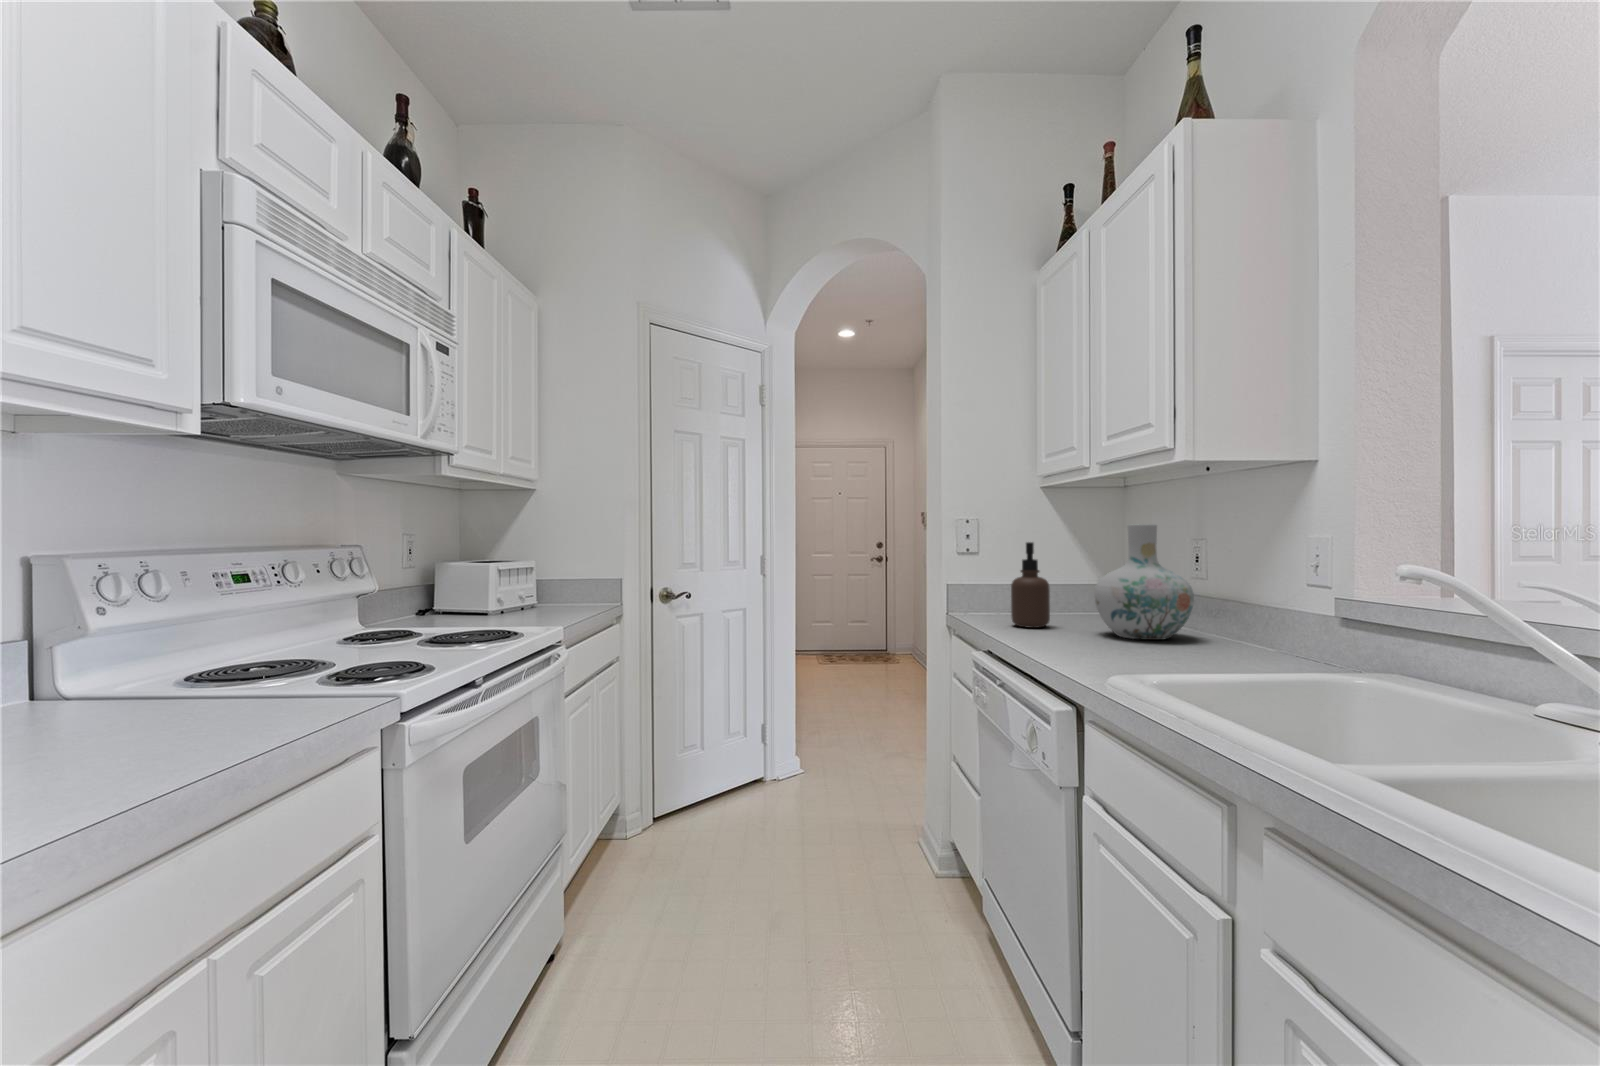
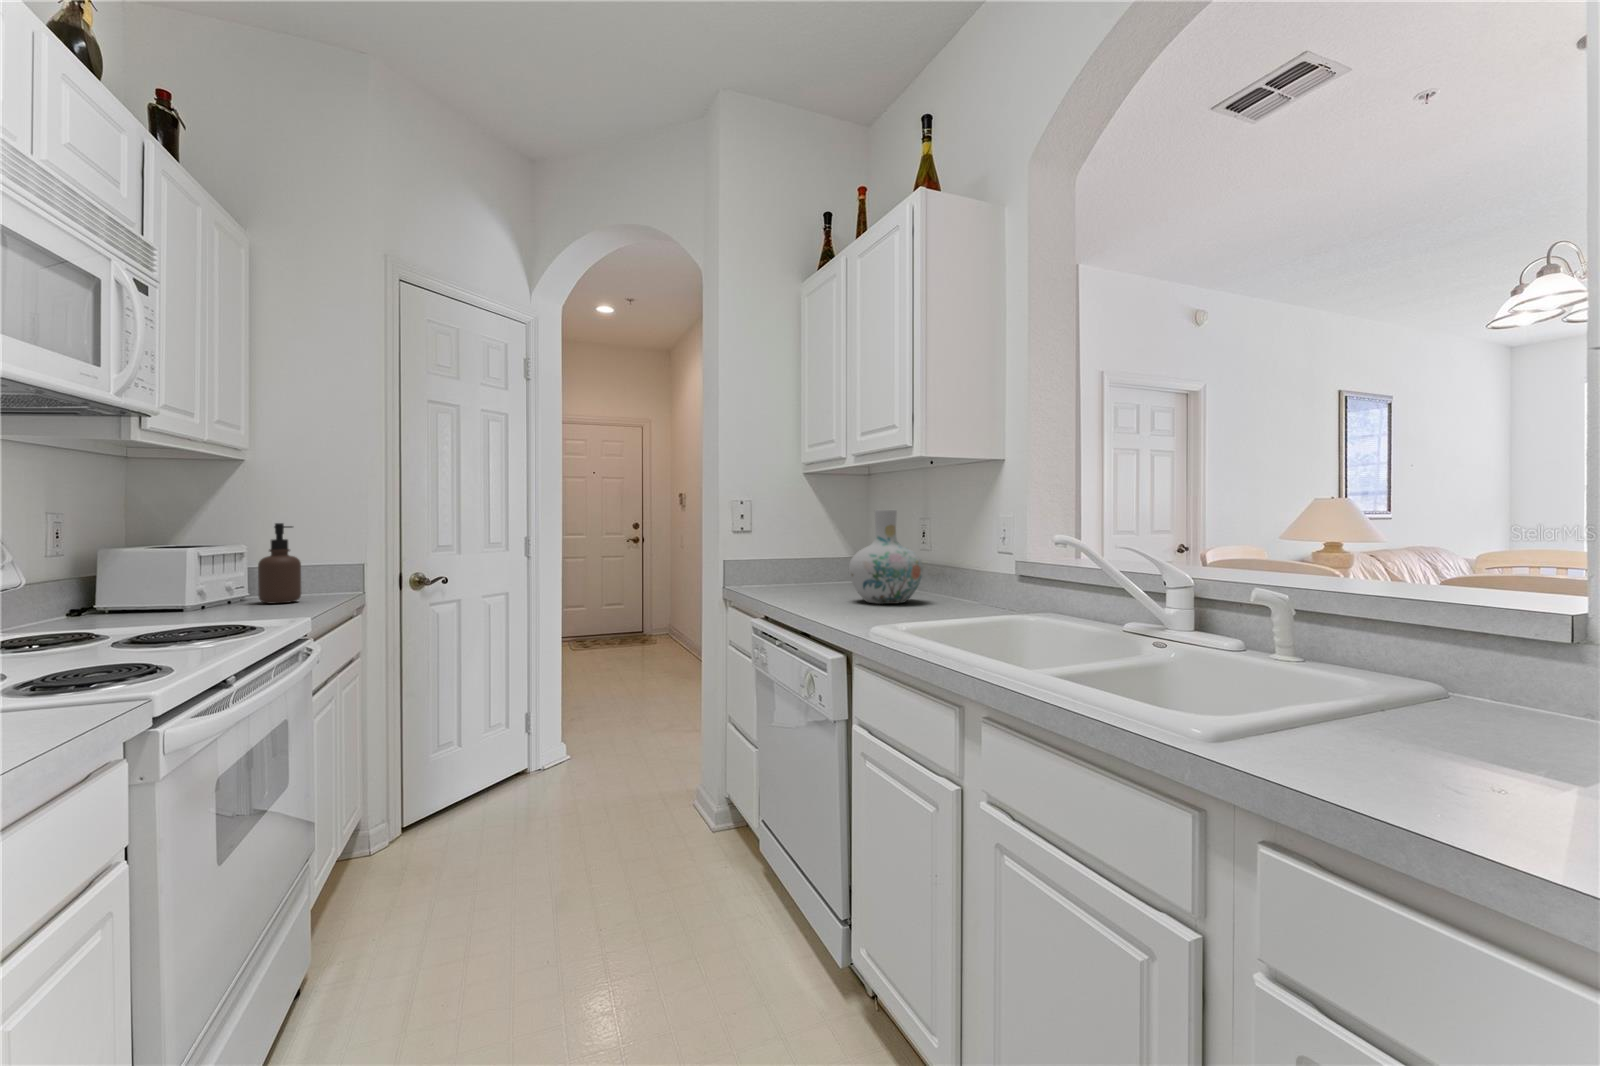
soap dispenser: present [1011,542,1050,628] -> present [258,523,301,604]

